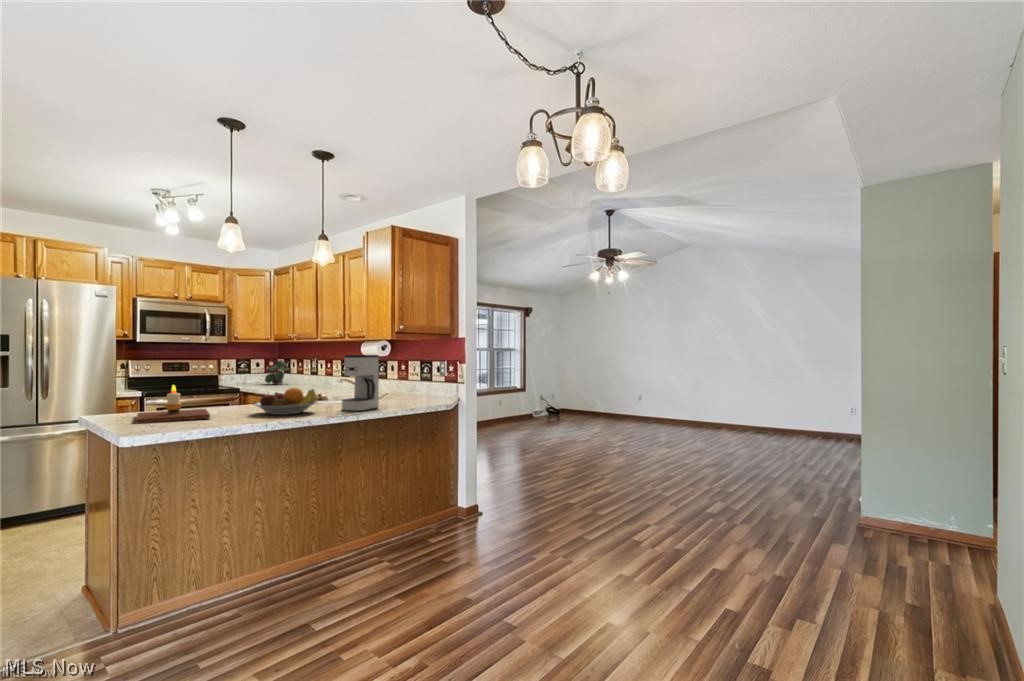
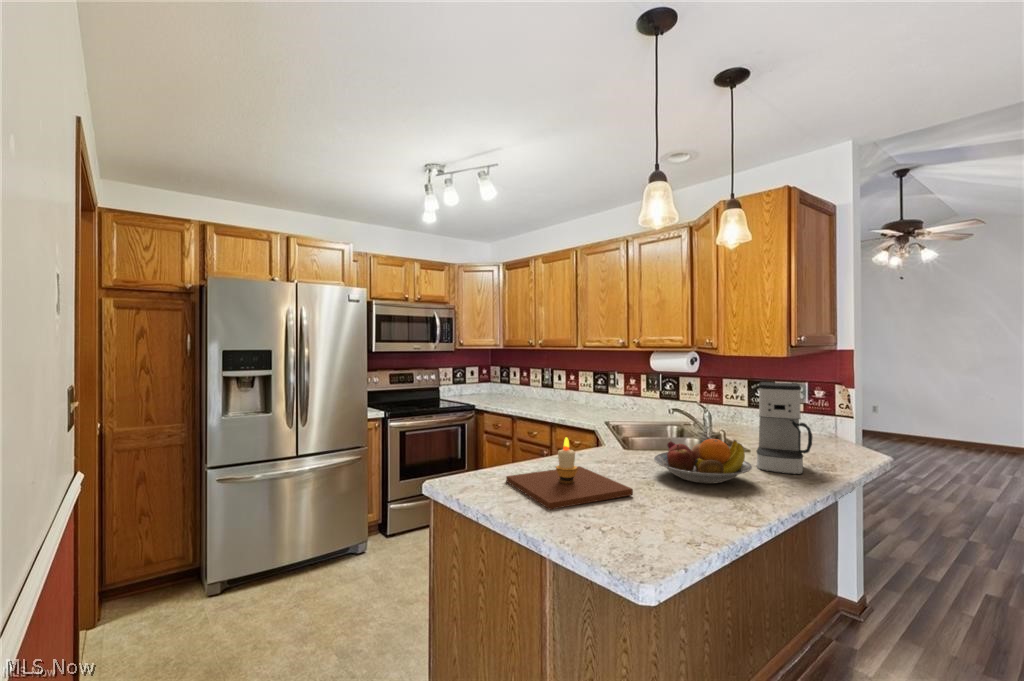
potted plant: present [265,360,286,385] -> none [484,370,522,398]

